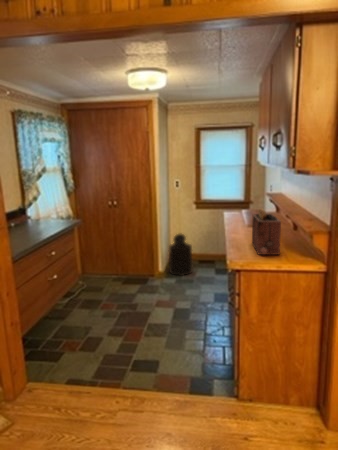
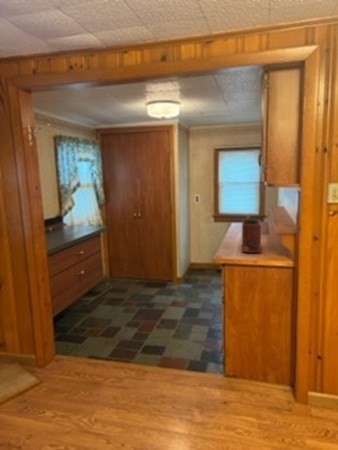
trash can: present [169,234,192,276] -> none [187,243,209,282]

